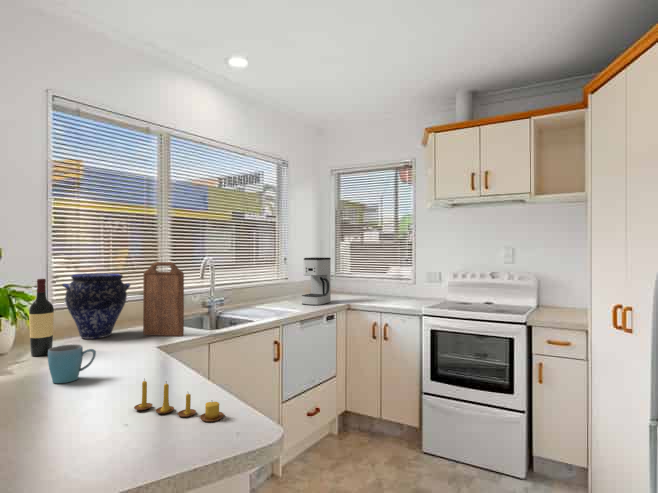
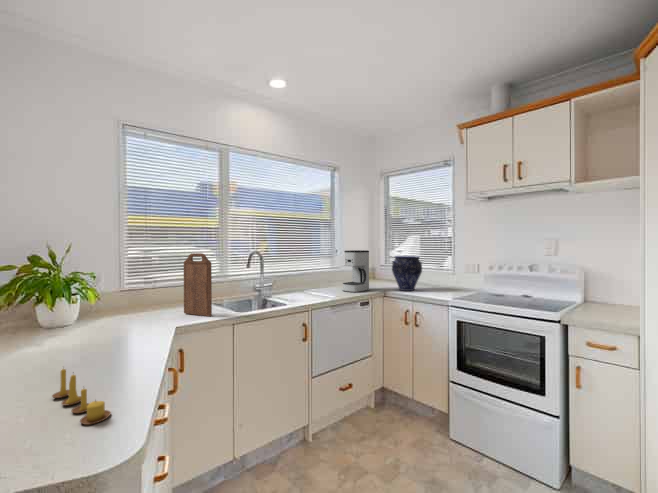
vase: present [63,273,130,339] -> present [392,256,422,291]
wine bottle: present [29,279,54,356] -> none [83,266,103,327]
mug: present [48,345,96,383] -> none [49,323,90,357]

